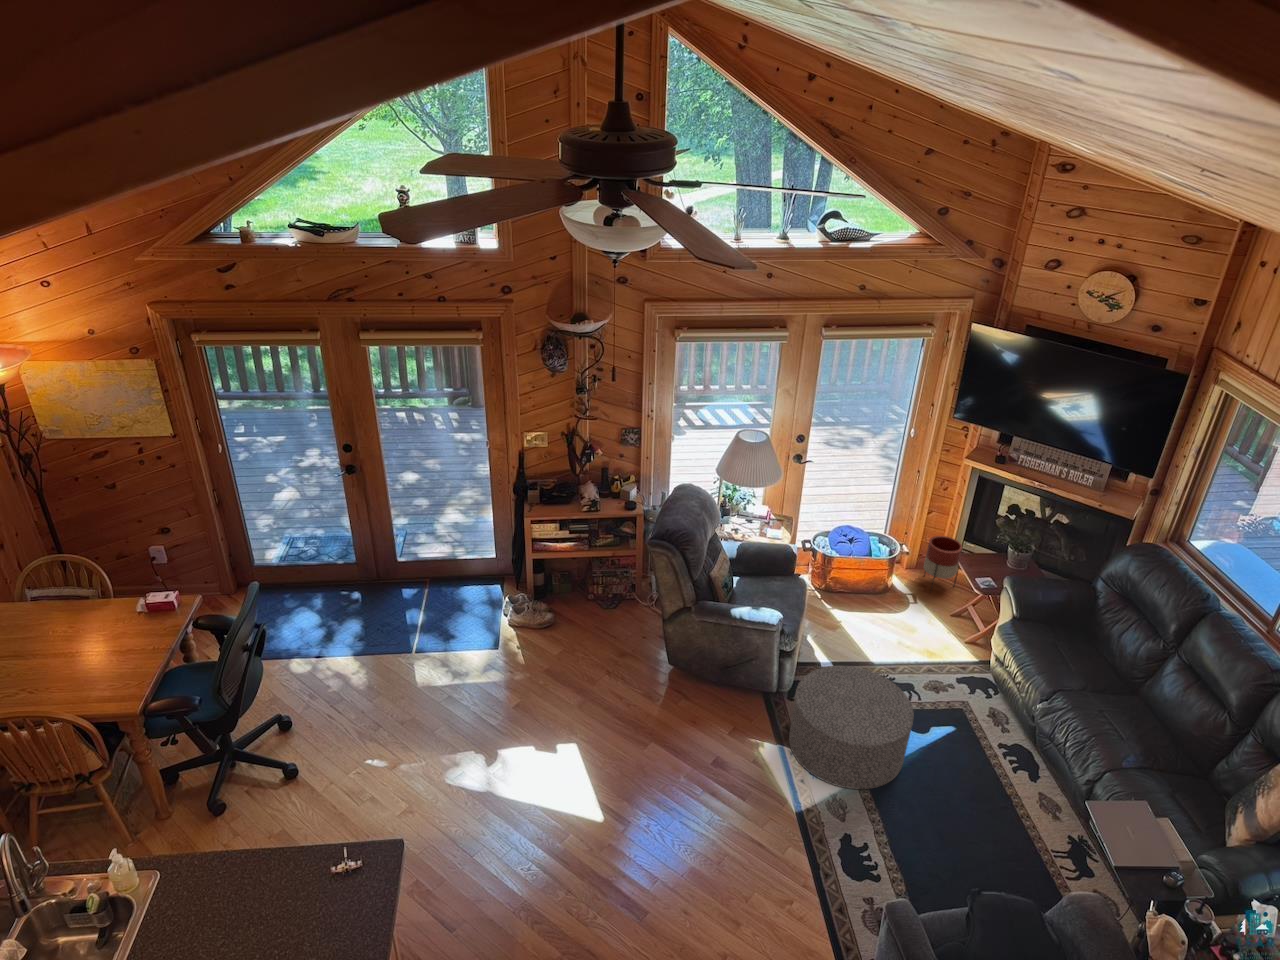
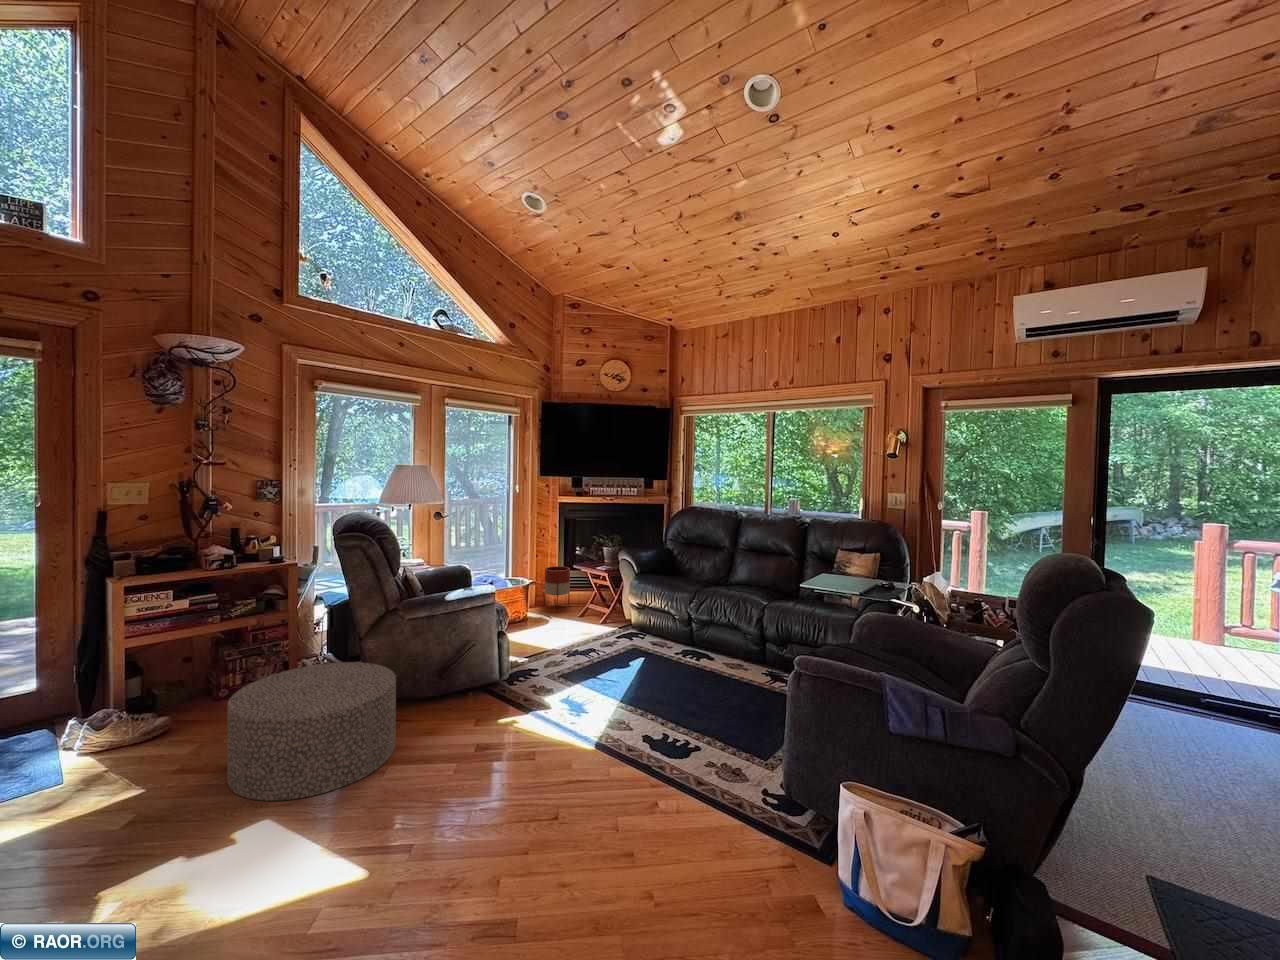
ottoman: present [789,666,914,789] -> present [227,662,396,801]

